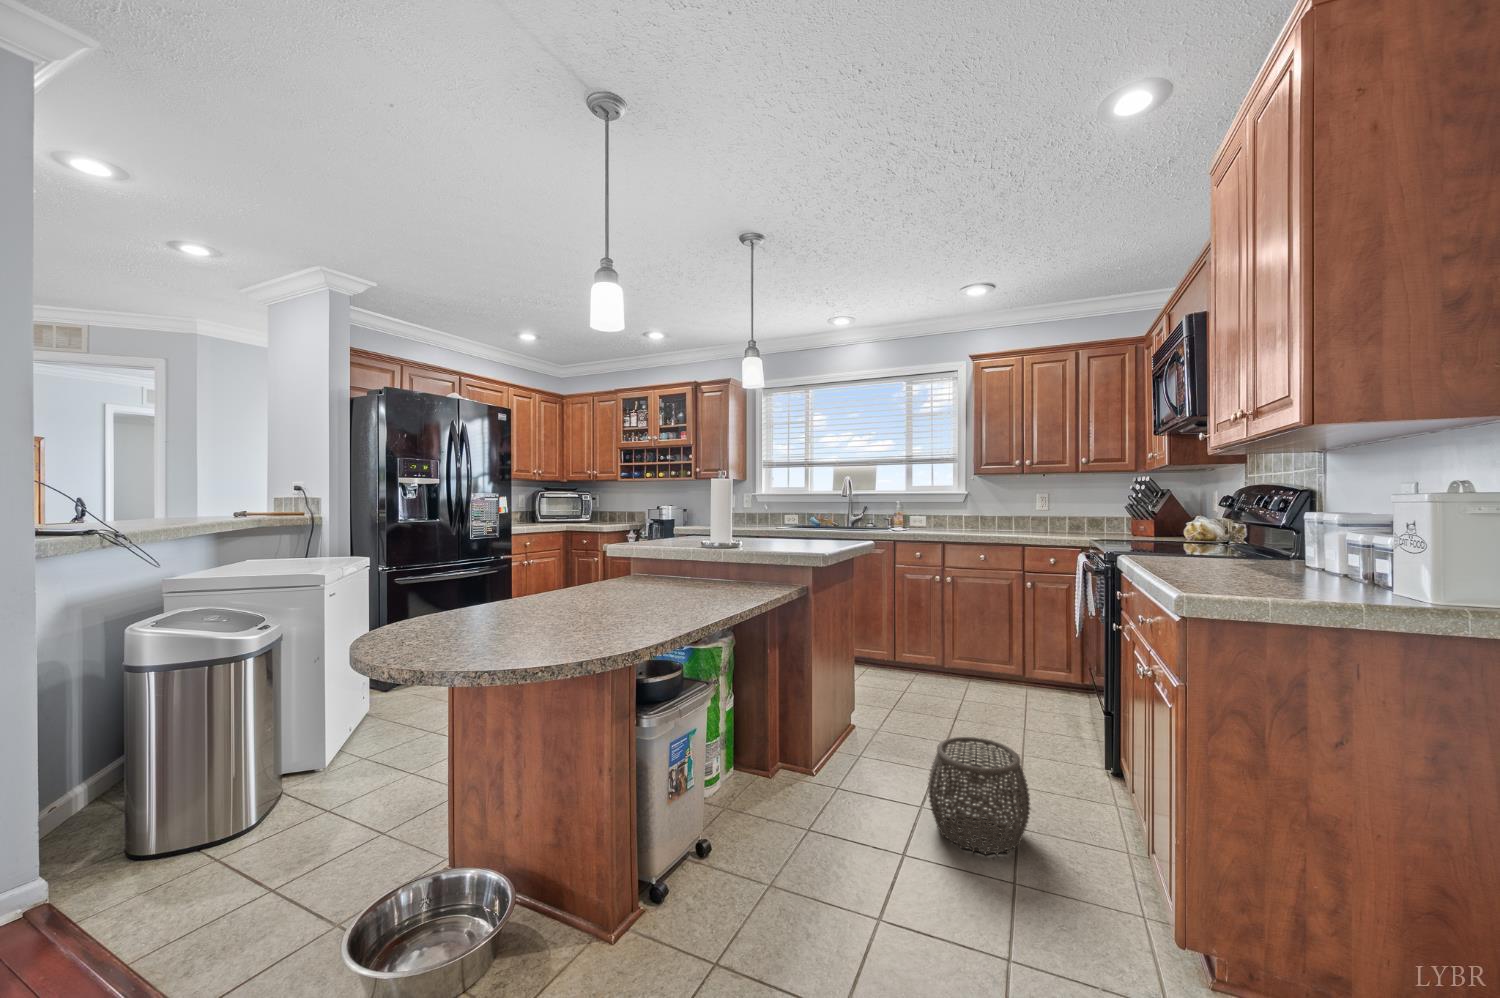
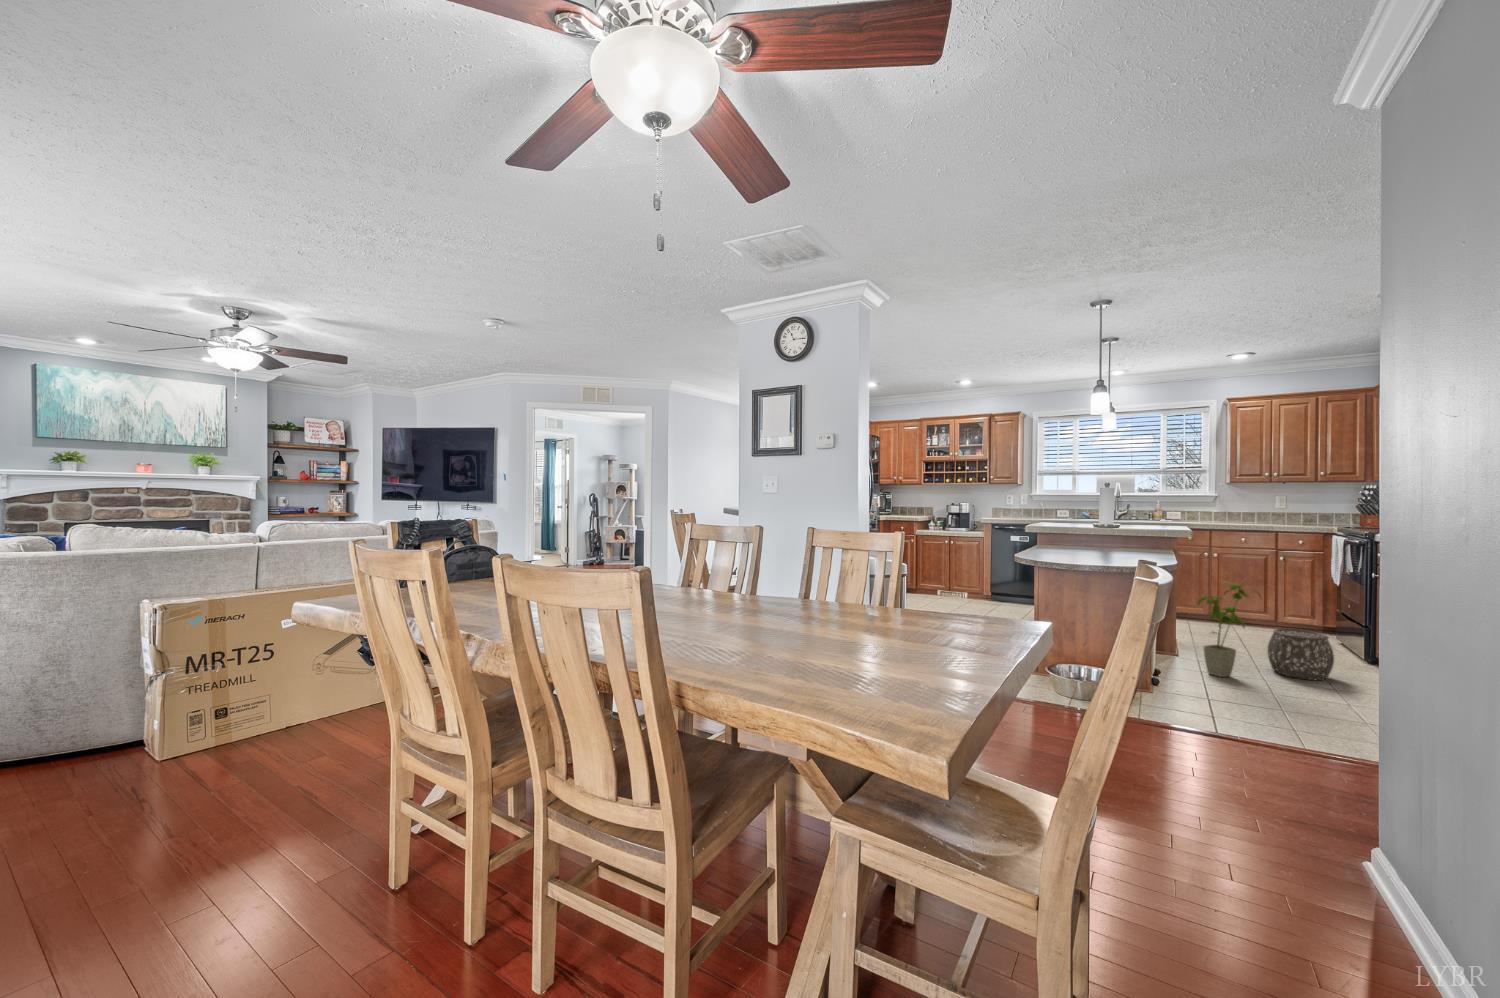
house plant: none [783,660,886,862] -> present [1198,581,1262,677]

